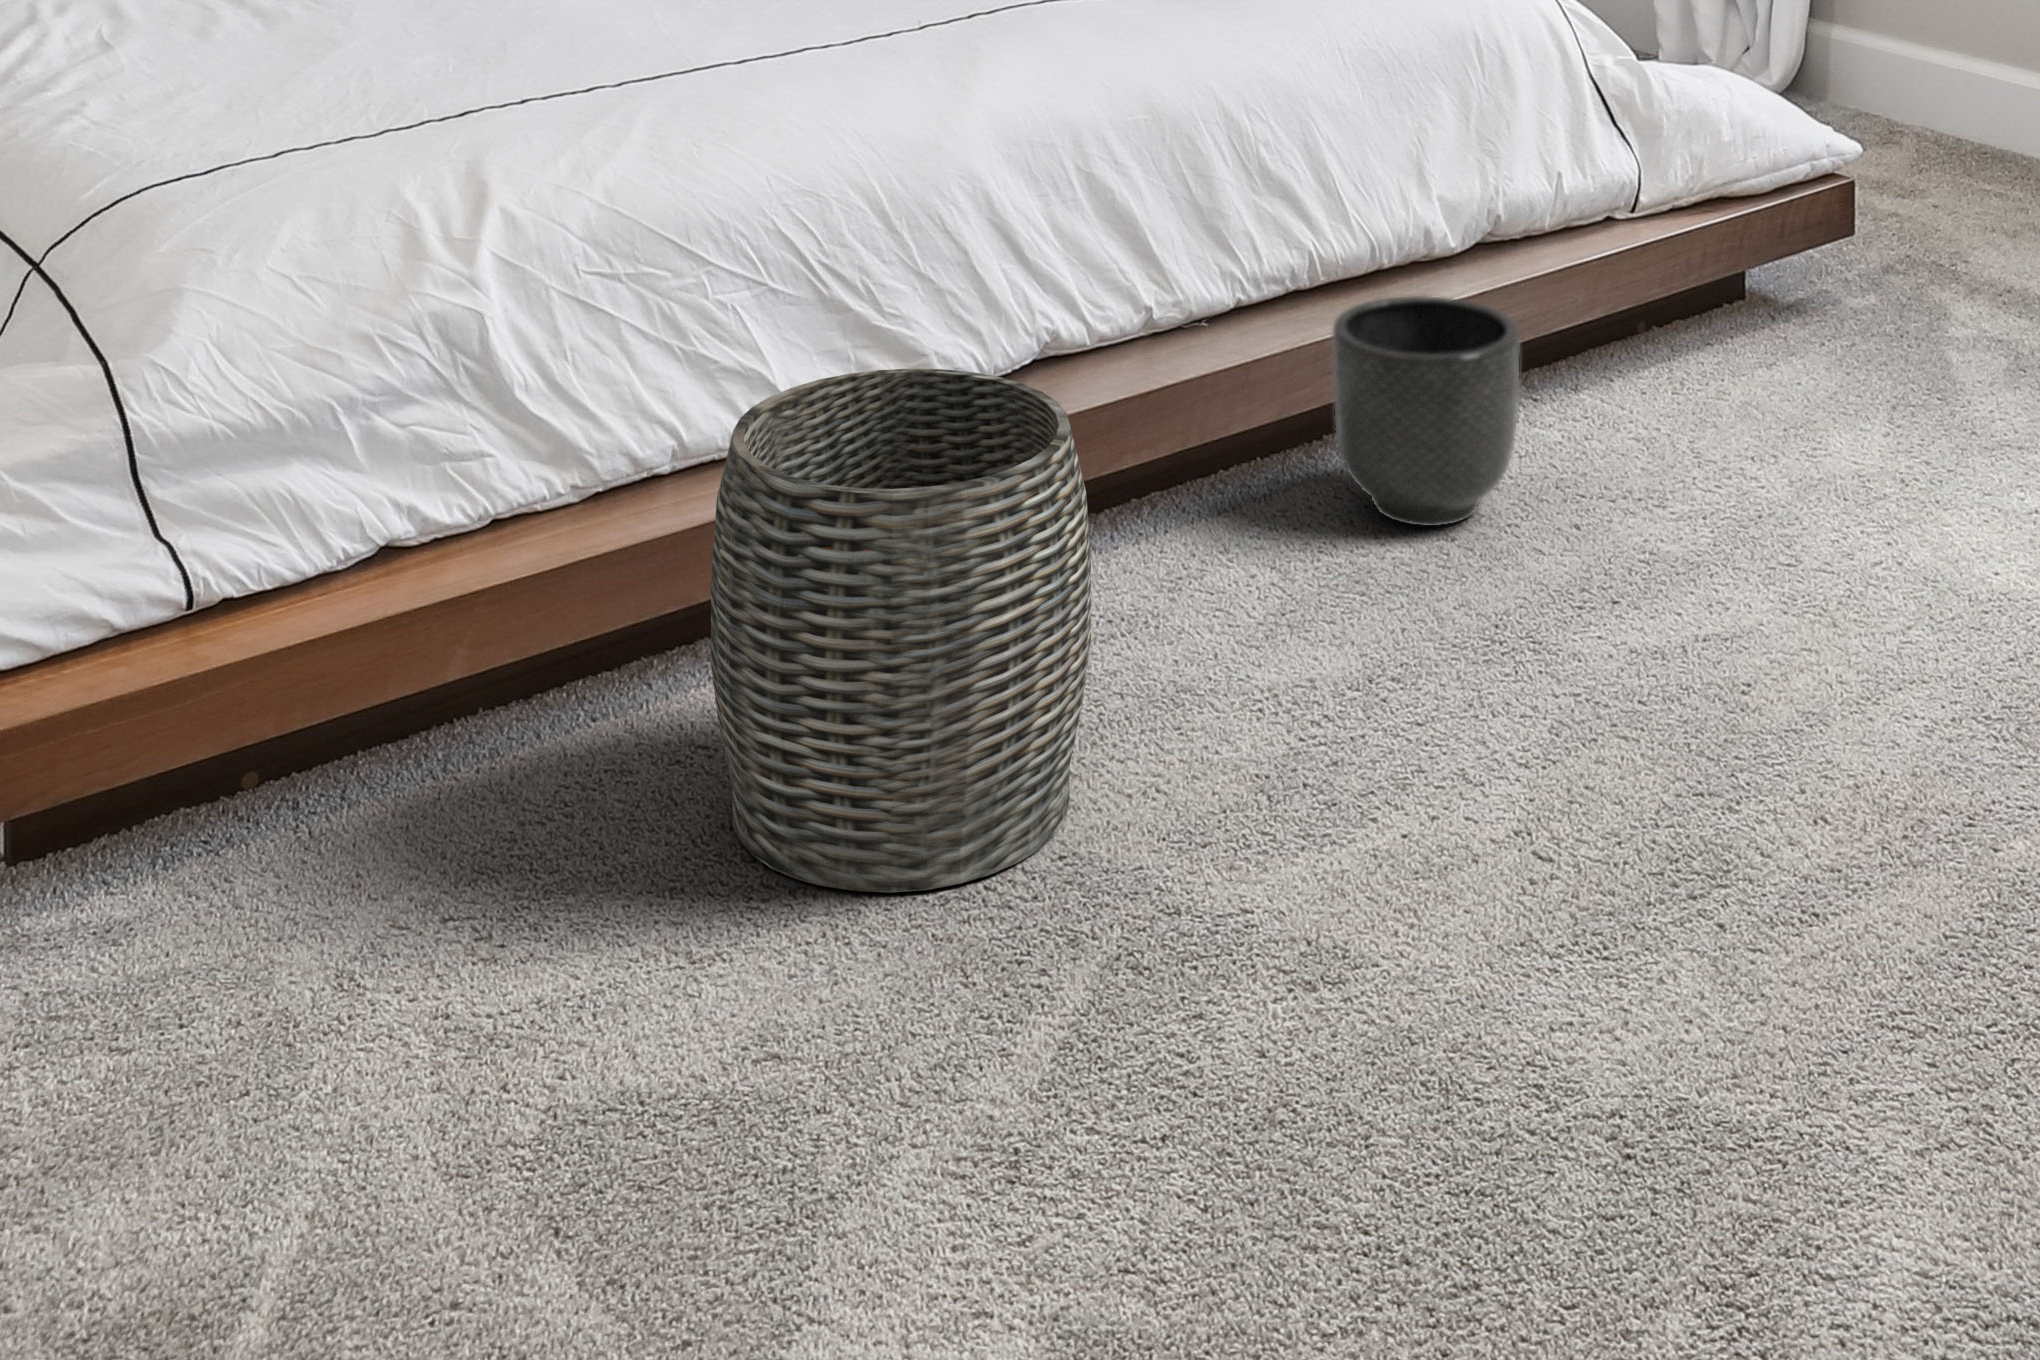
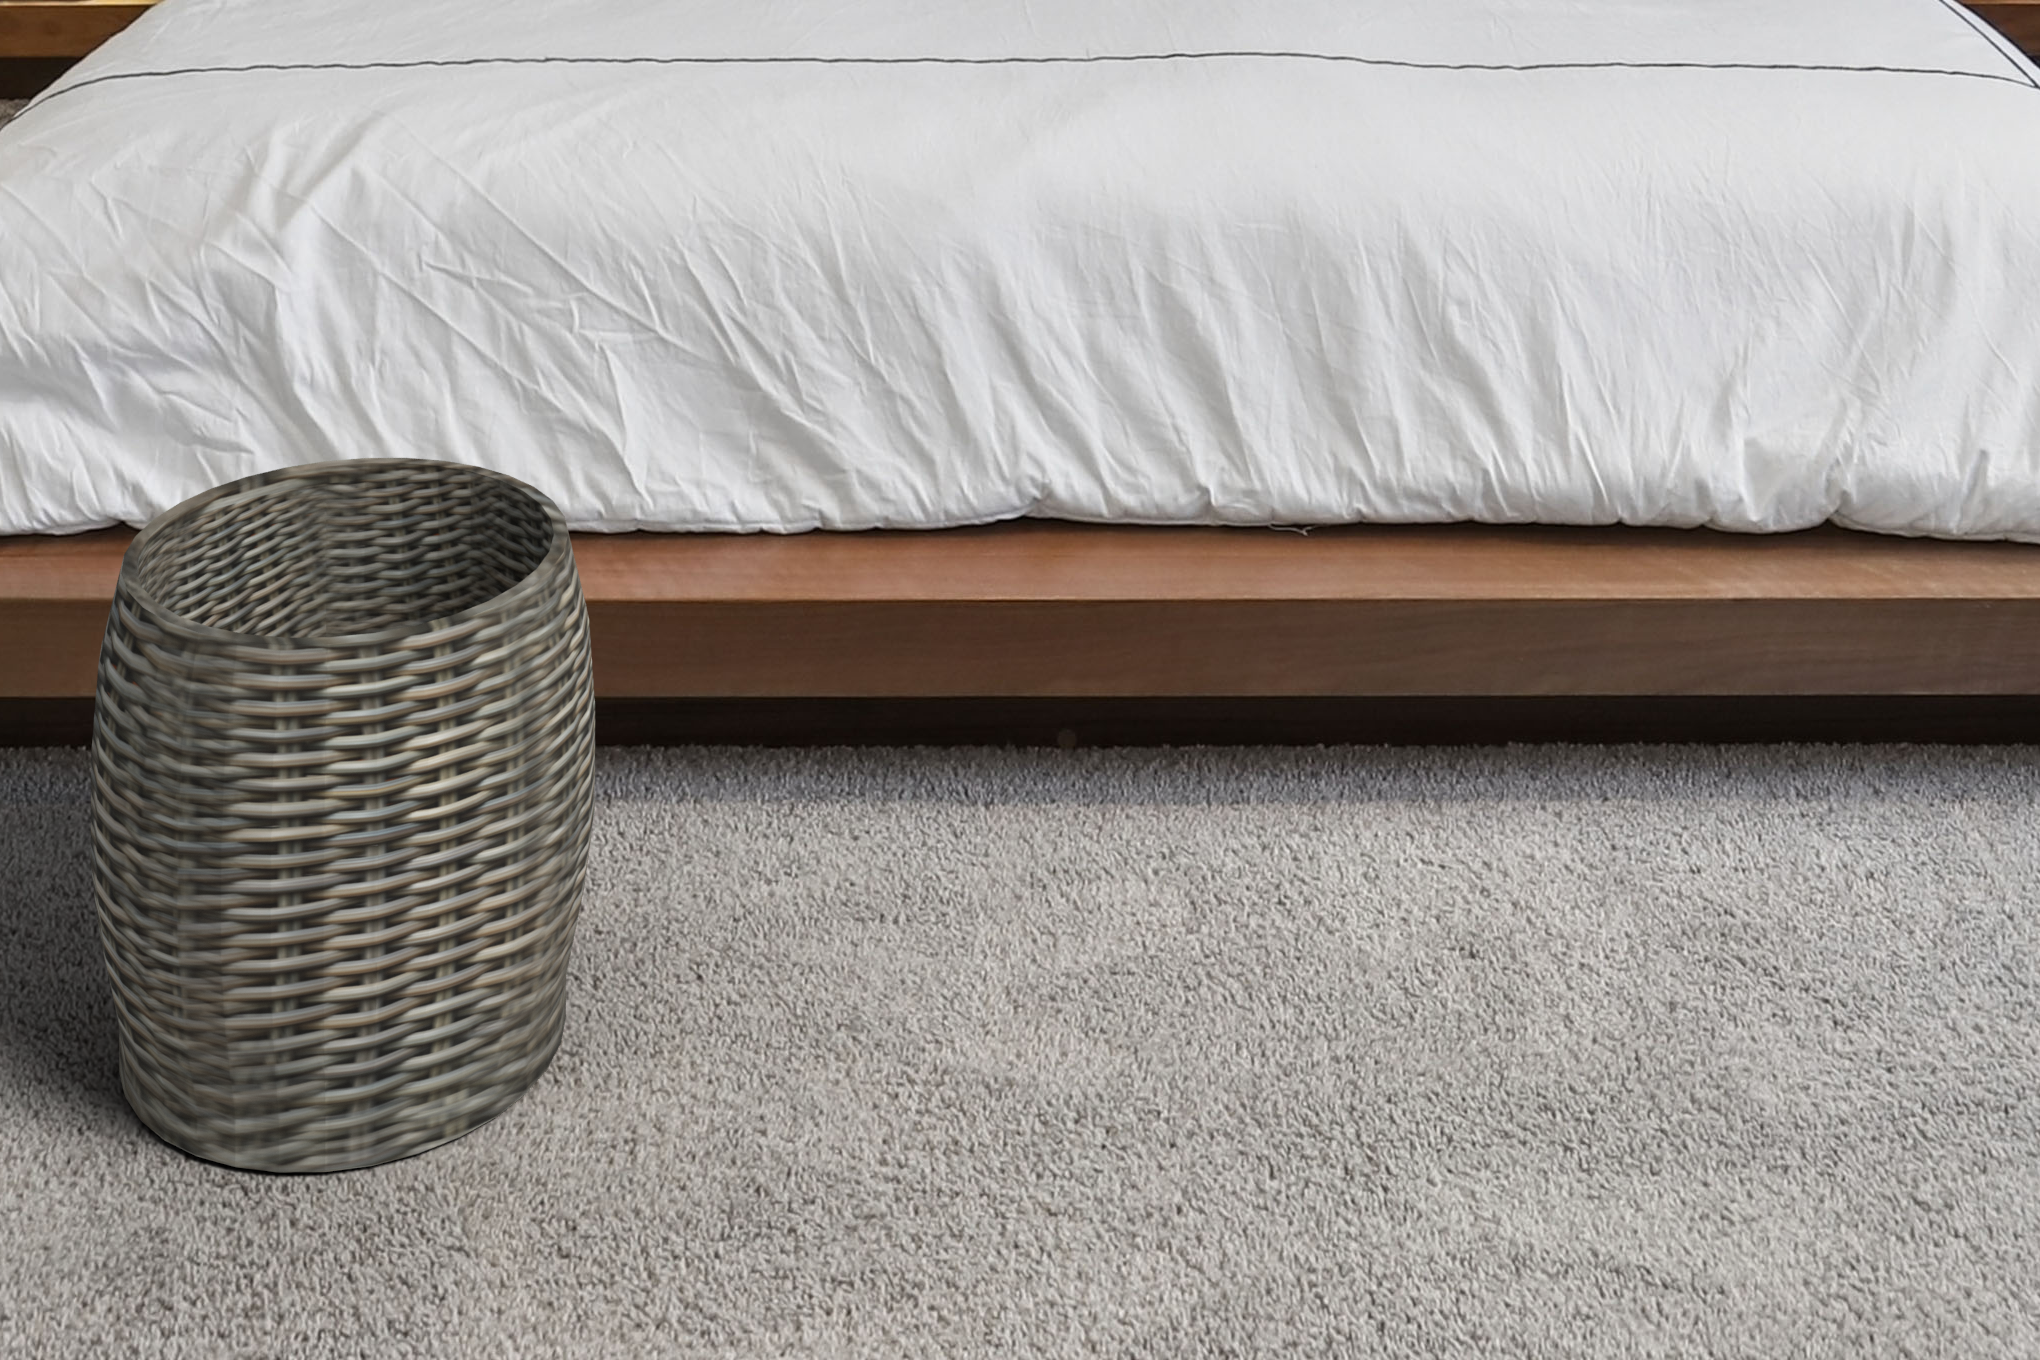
planter: present [1332,296,1519,526] -> none [1350,572,1634,944]

